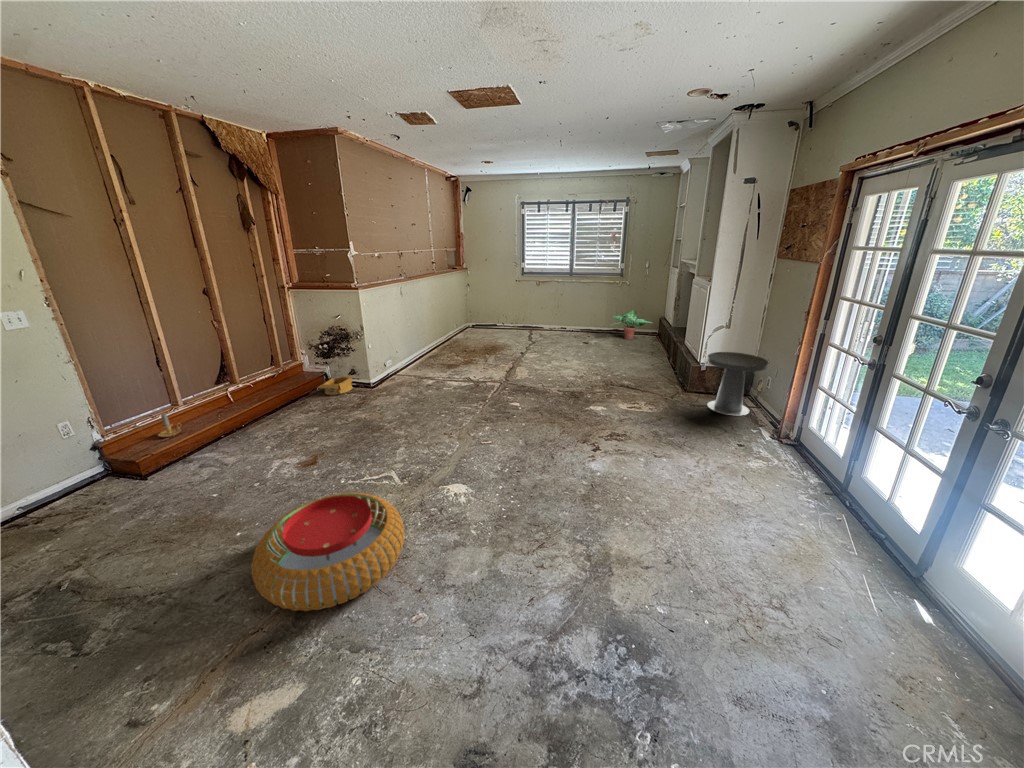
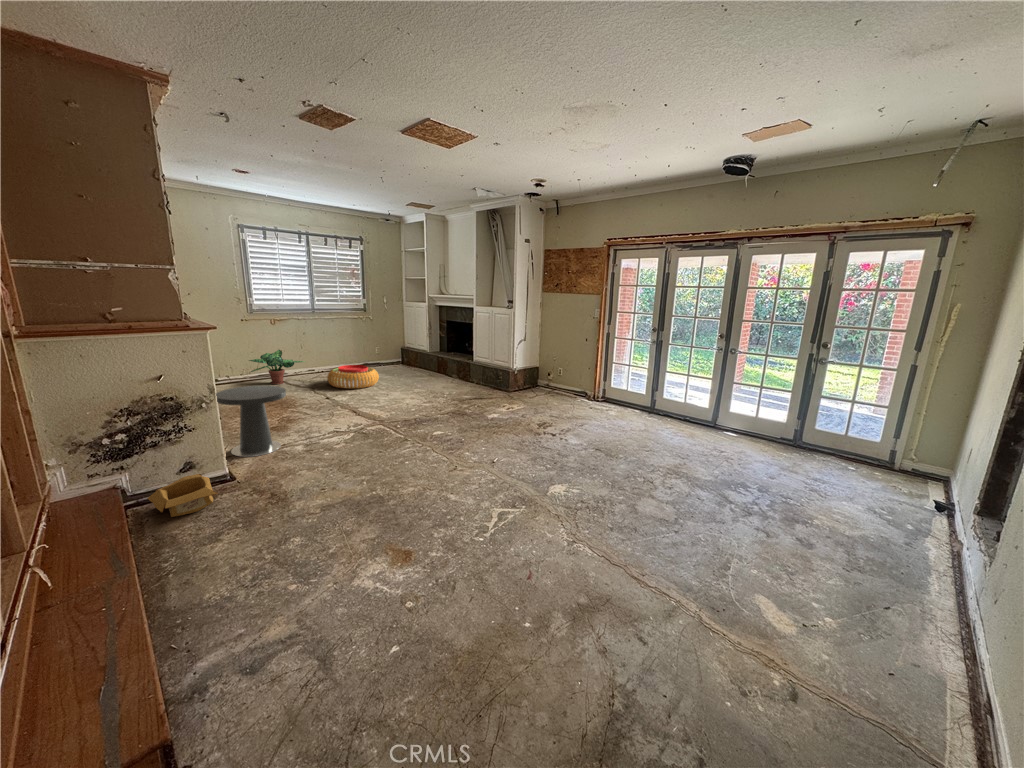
potted plant: present [612,310,652,339] -> present [249,350,304,384]
side table: present [707,352,768,415] -> present [216,386,286,457]
candle: present [158,414,181,437] -> none [62,640,127,707]
pouf: present [251,493,404,611] -> present [327,365,379,389]

